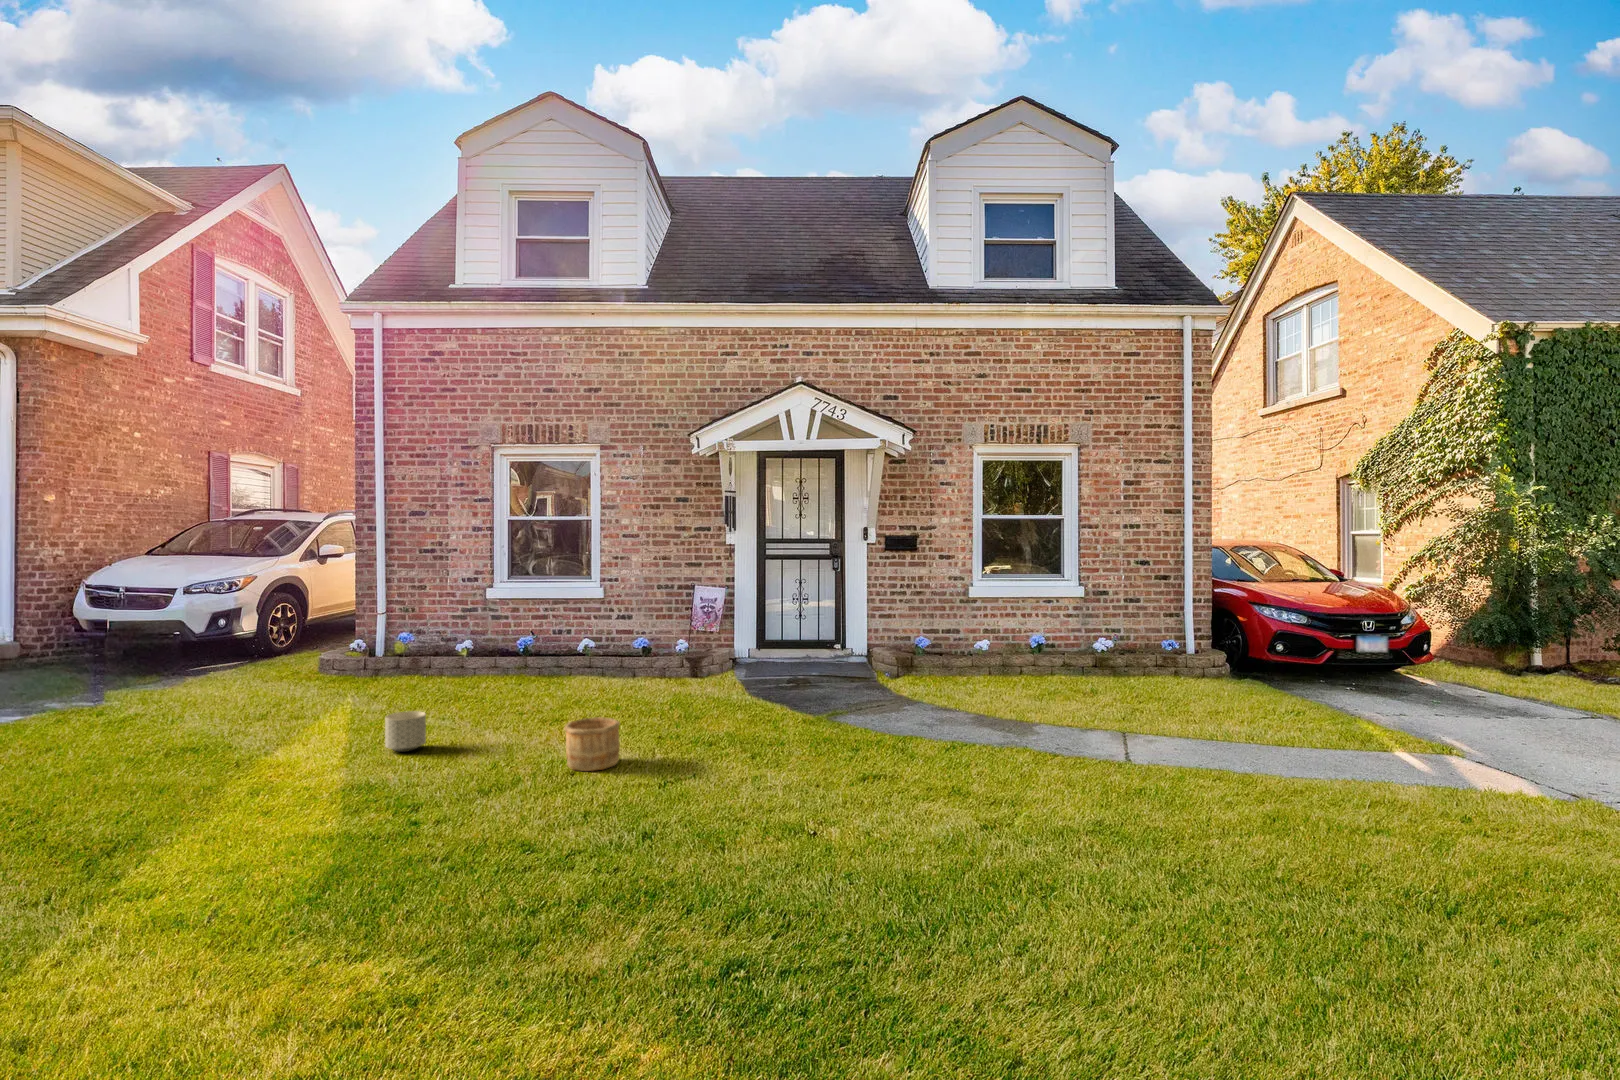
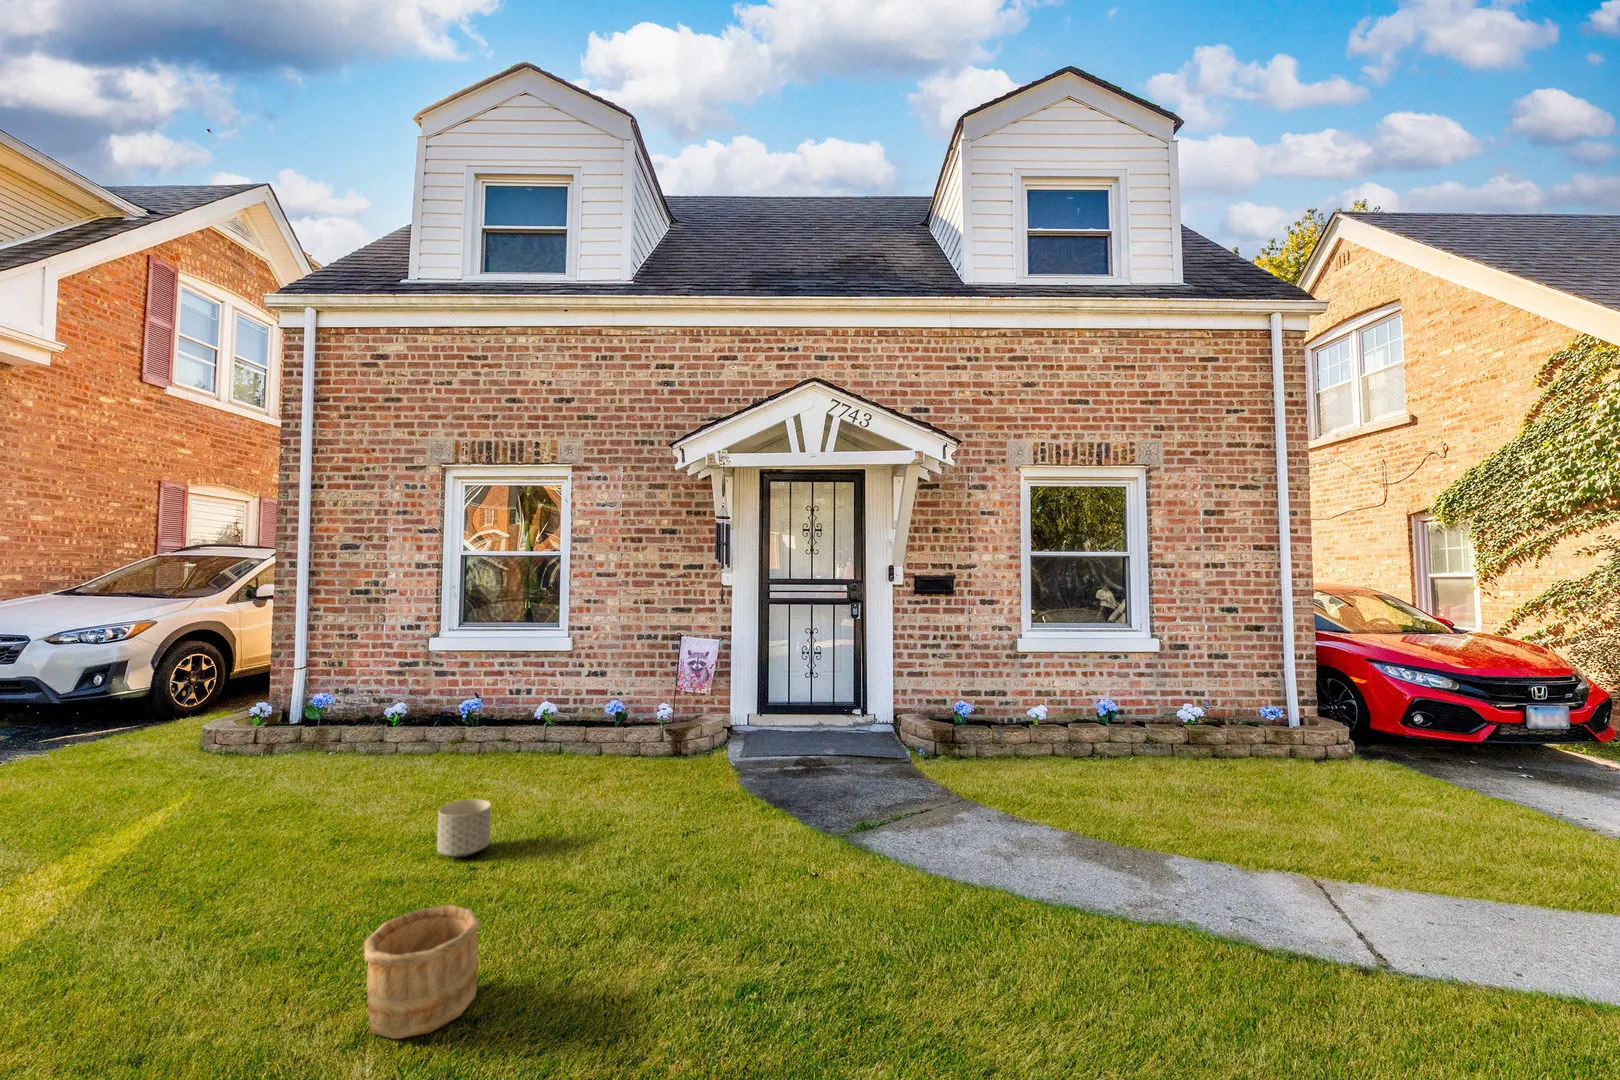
planter: present [385,711,426,752] -> present [437,799,491,857]

